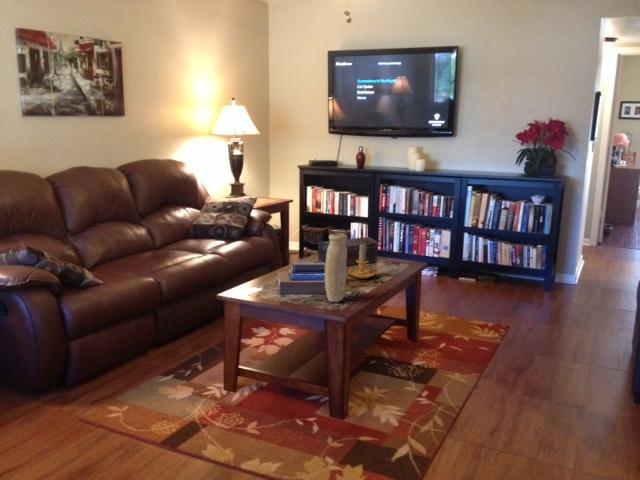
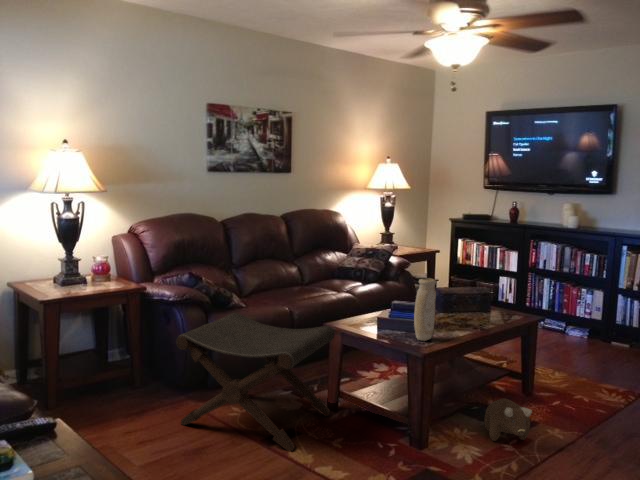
candle: present [349,244,377,278] -> none [452,291,484,324]
footstool: none [33,292,230,450] -> present [176,313,334,451]
plush toy: none [393,351,447,396] -> present [484,399,532,441]

